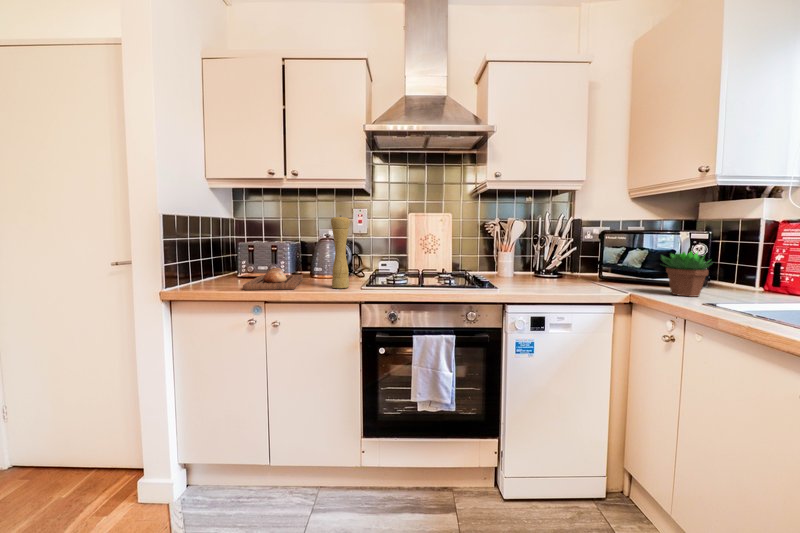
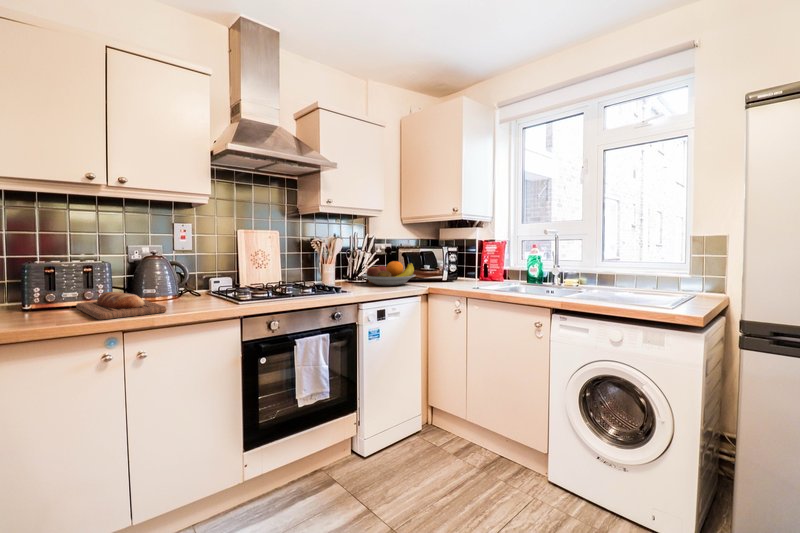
pepper mill: present [331,216,350,288] -> none [203,232,224,306]
fruit bowl: none [538,252,620,285] -> present [361,261,416,286]
succulent plant: present [661,252,711,297] -> none [440,258,468,287]

